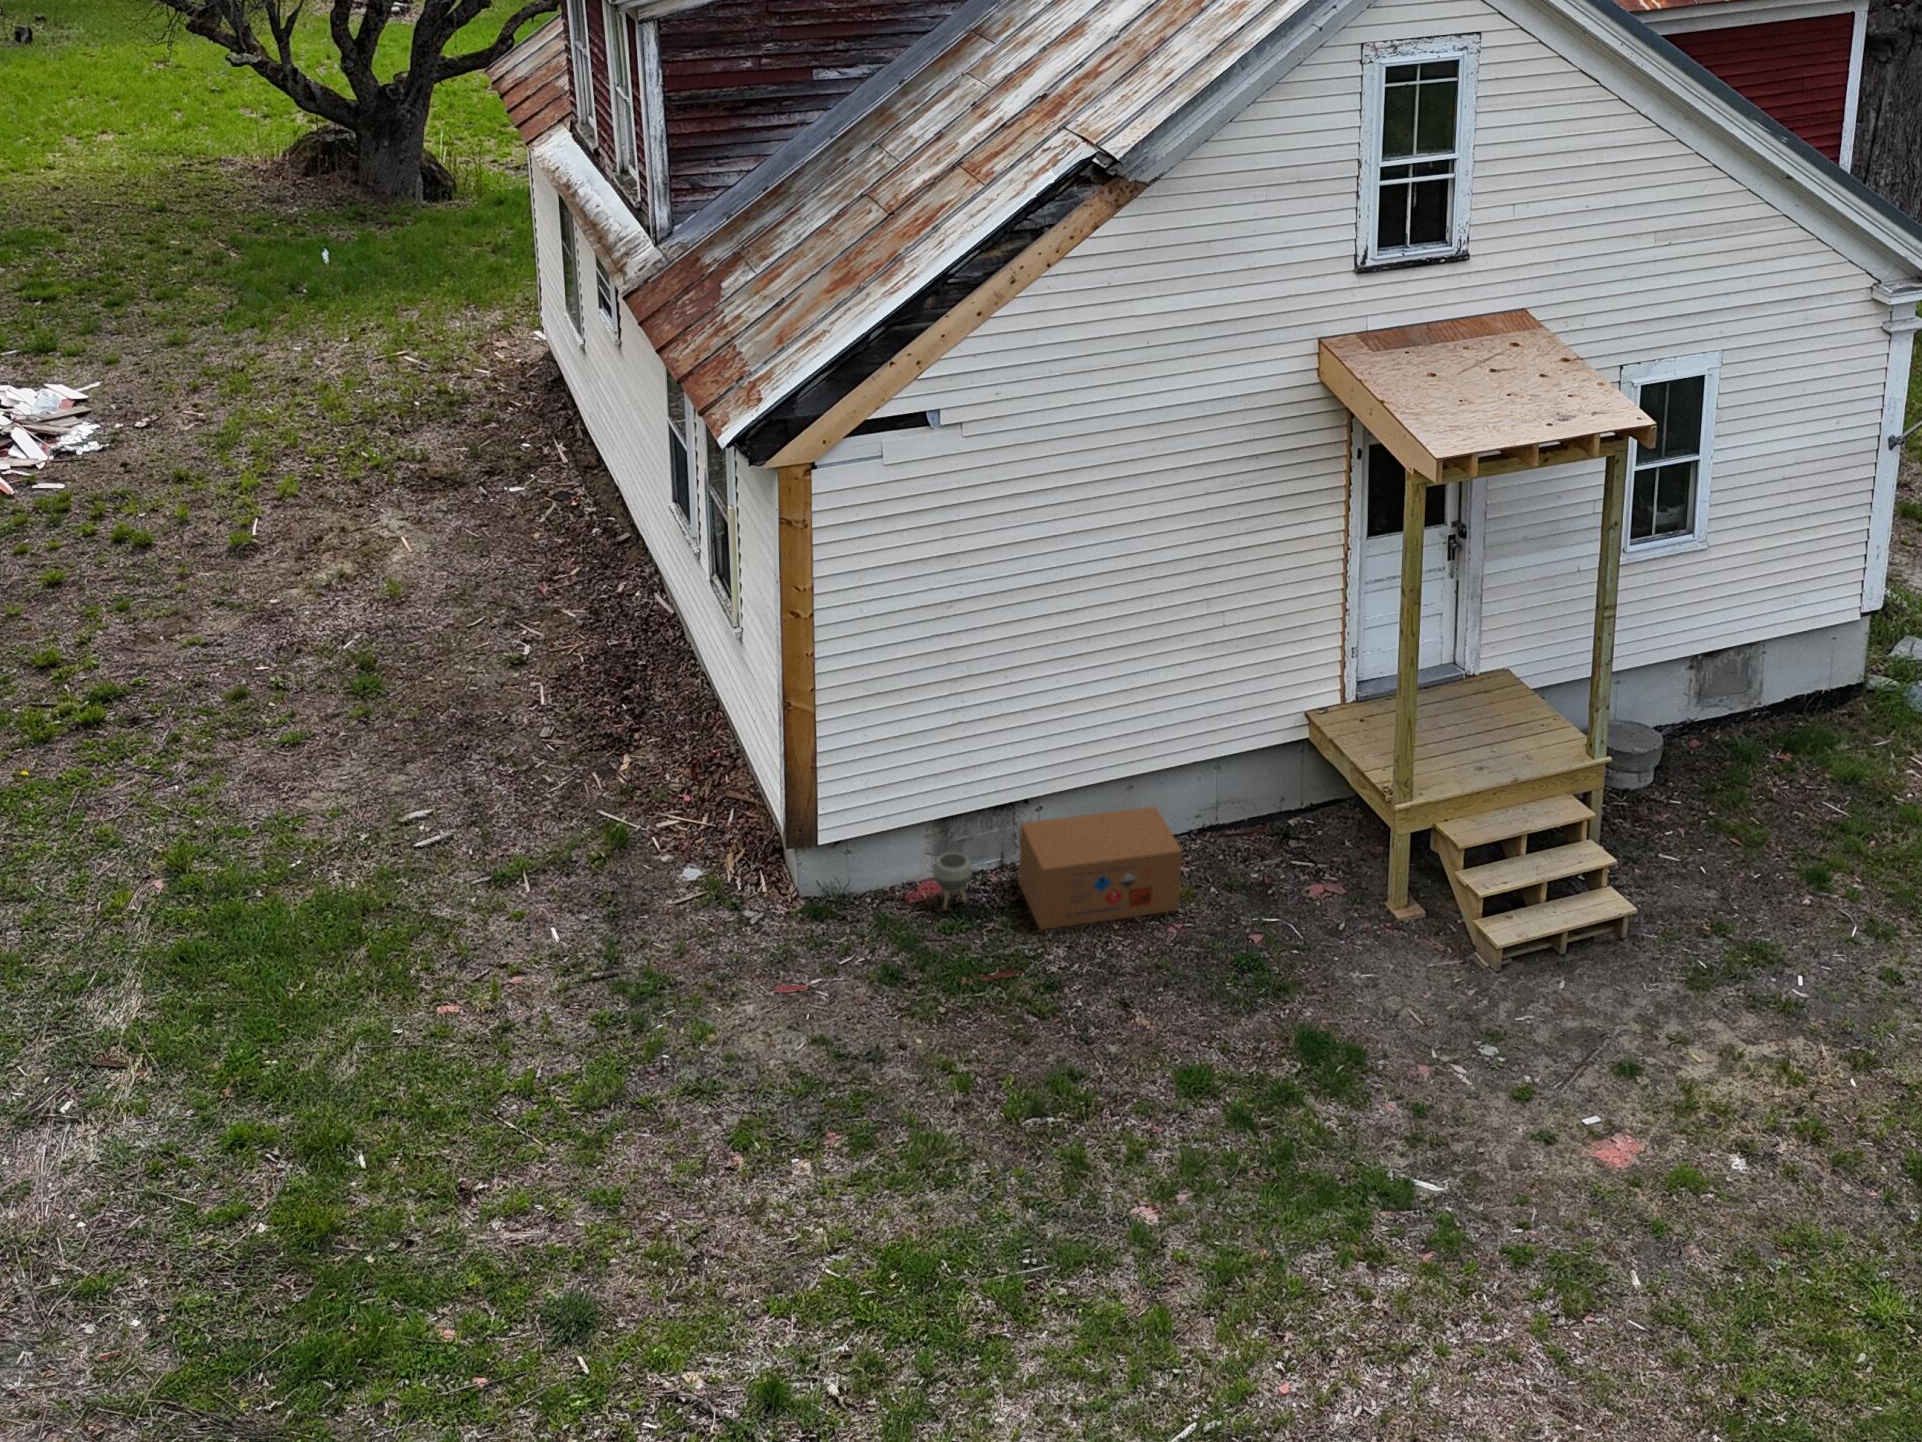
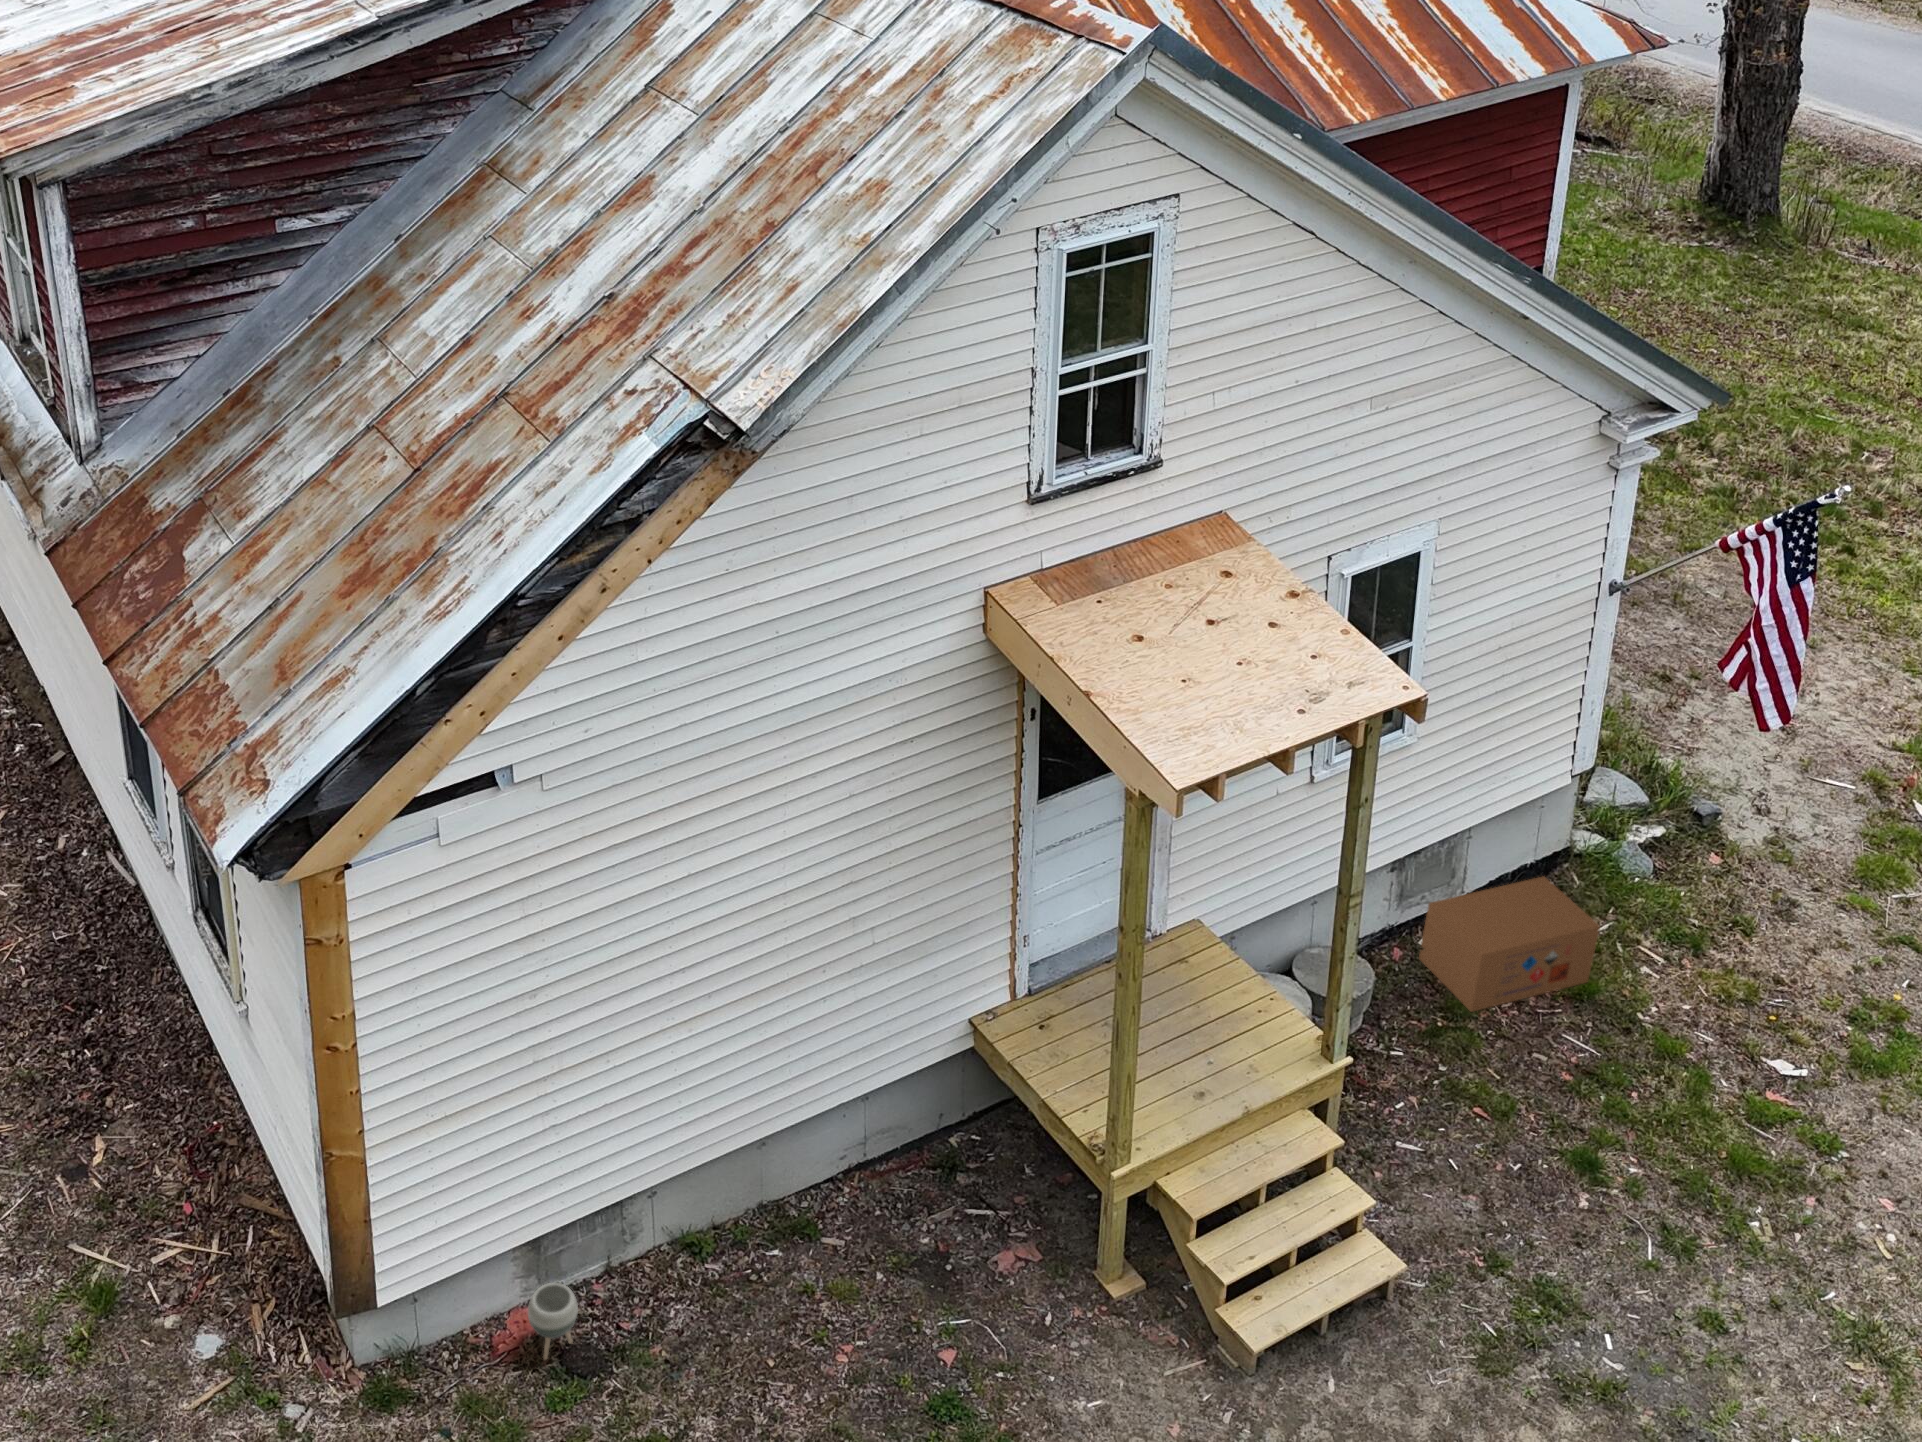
cardboard box: present [1018,807,1182,930] -> present [1419,876,1600,1012]

